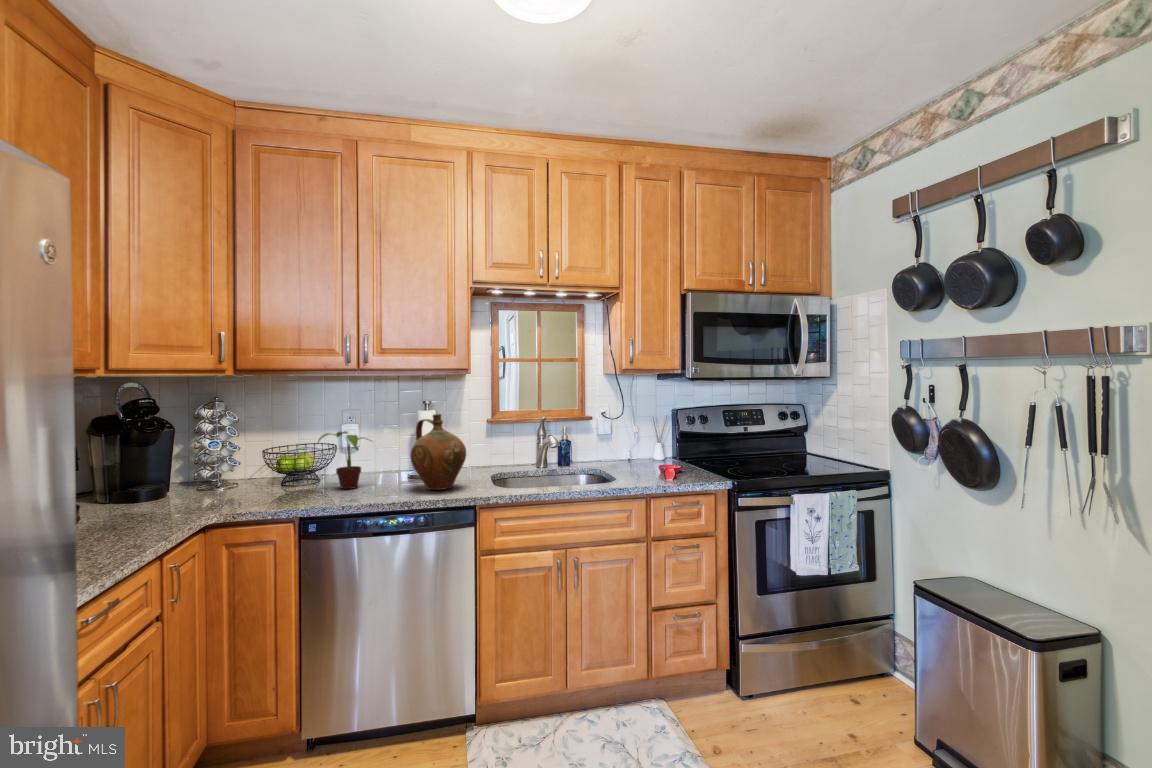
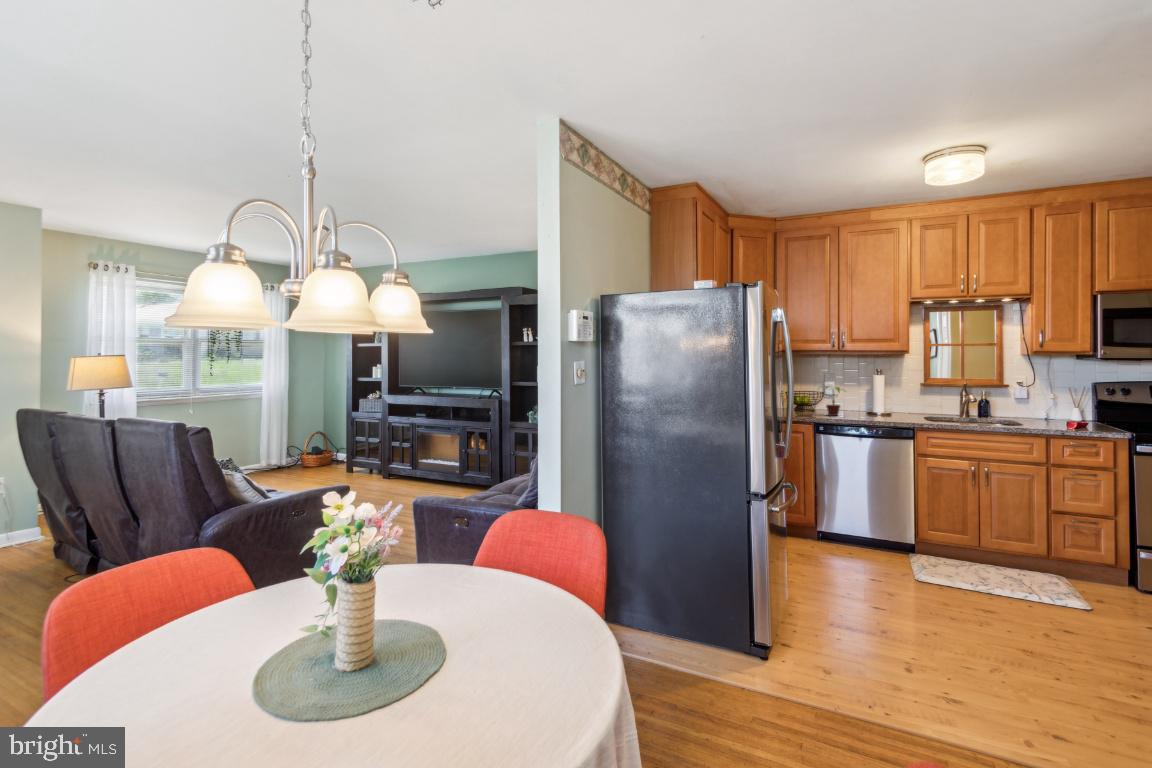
ceramic jug: present [410,414,466,490] -> none [871,376,907,419]

